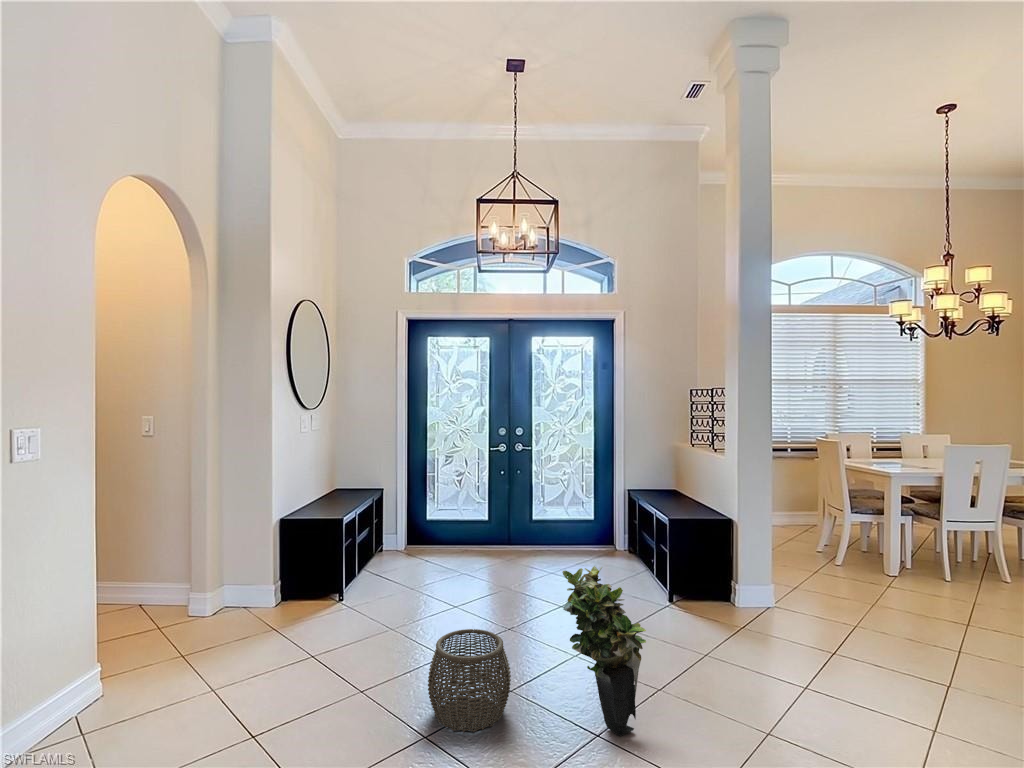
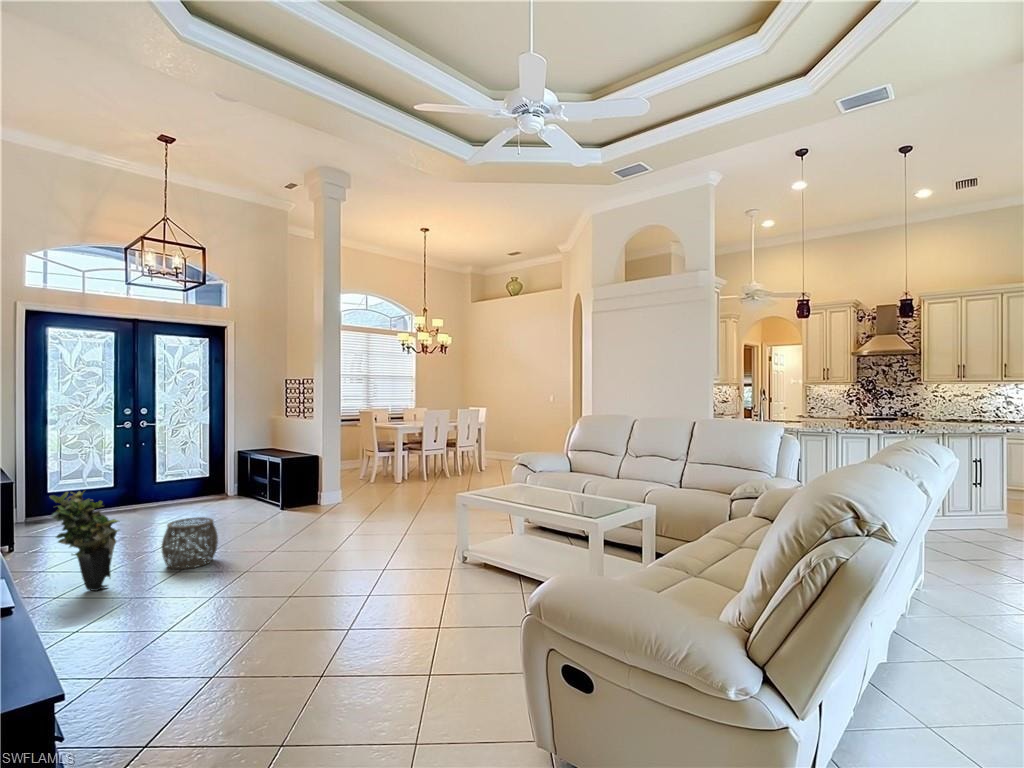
potted plant: present [562,566,646,736] -> present [50,492,119,591]

